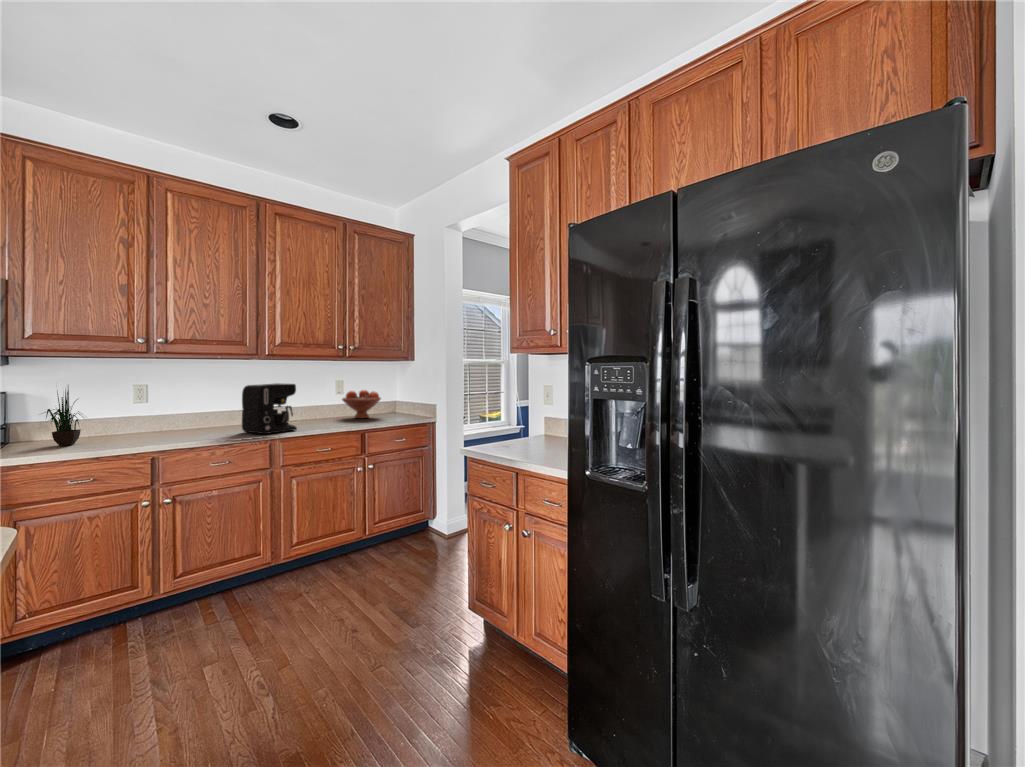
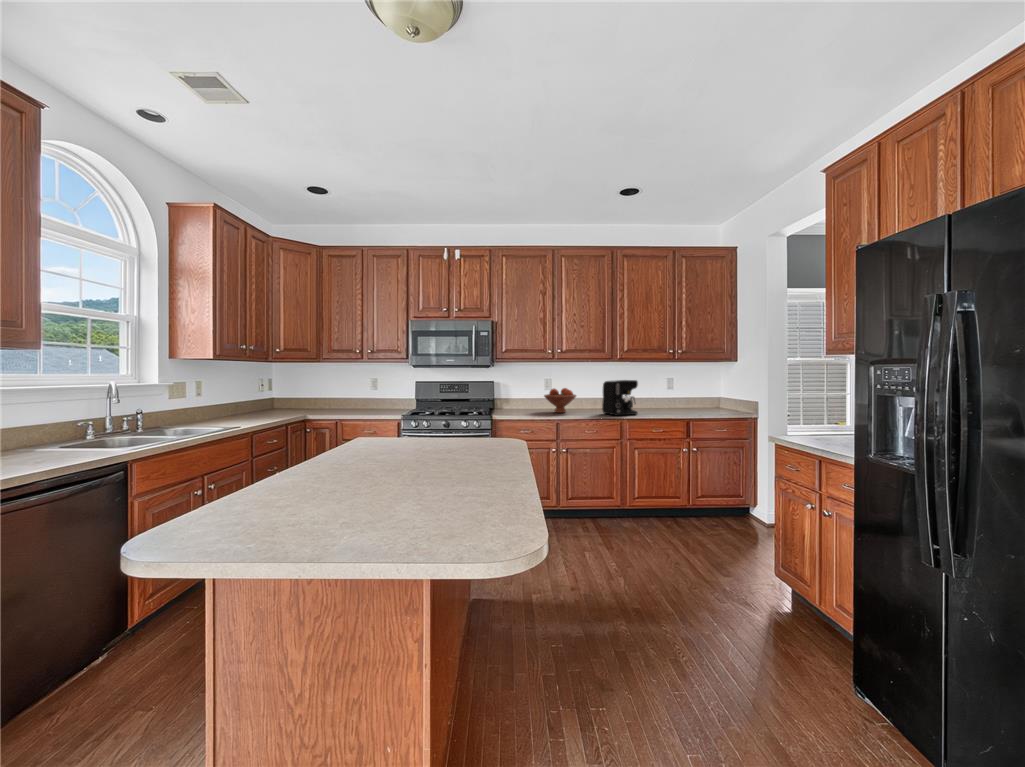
potted plant: present [46,386,84,446] -> none [505,375,526,414]
fruit bowl: present [342,390,381,418] -> present [544,388,576,413]

